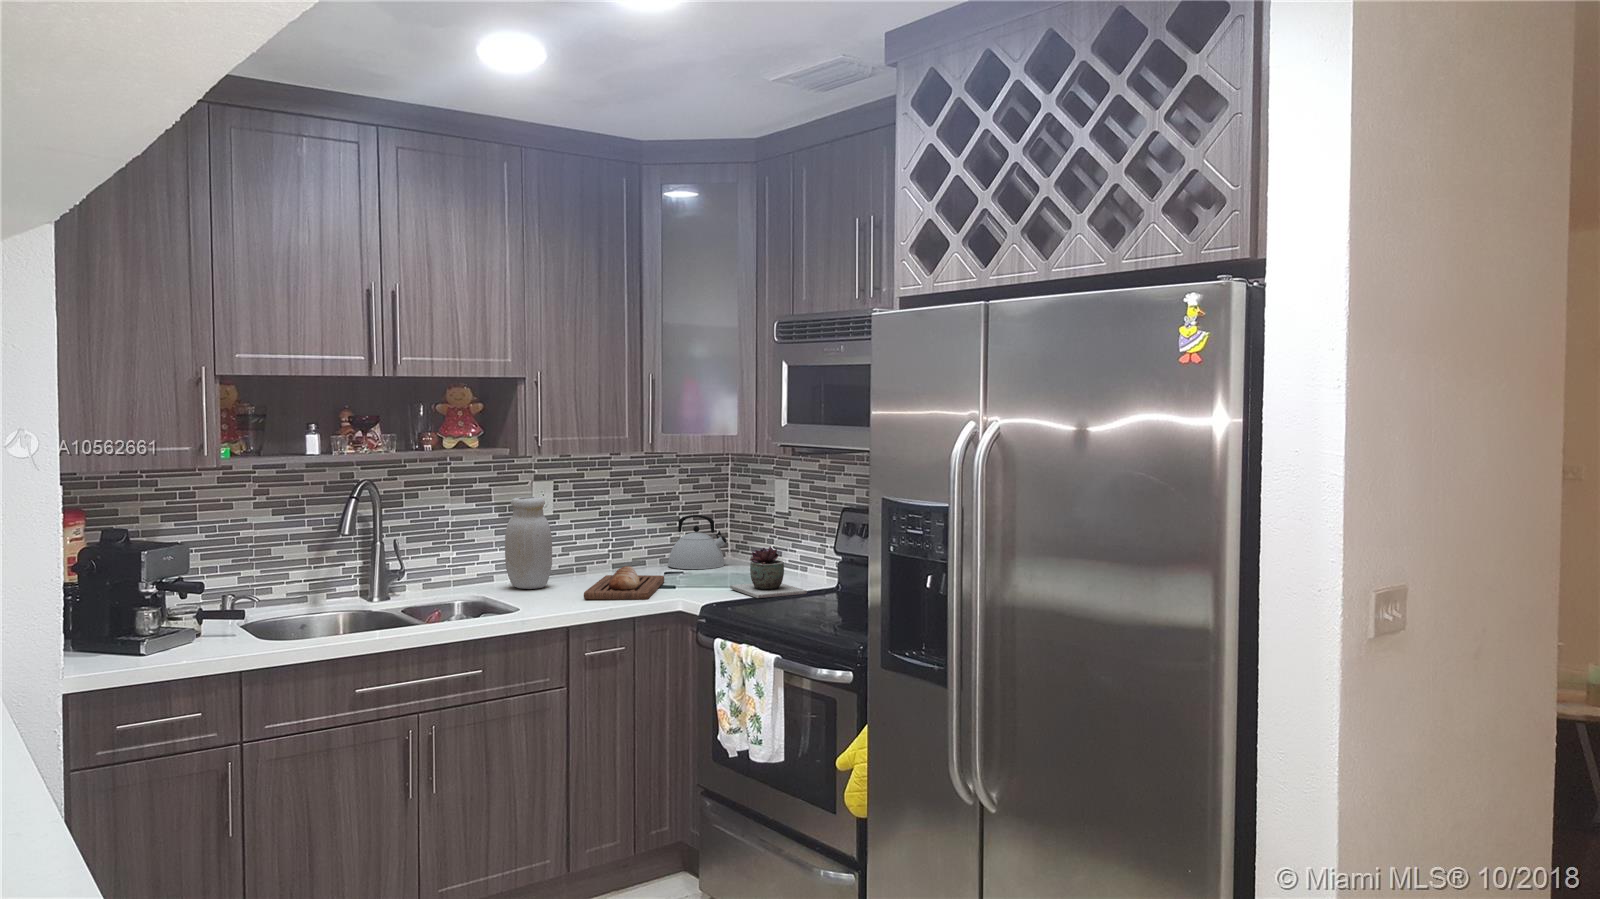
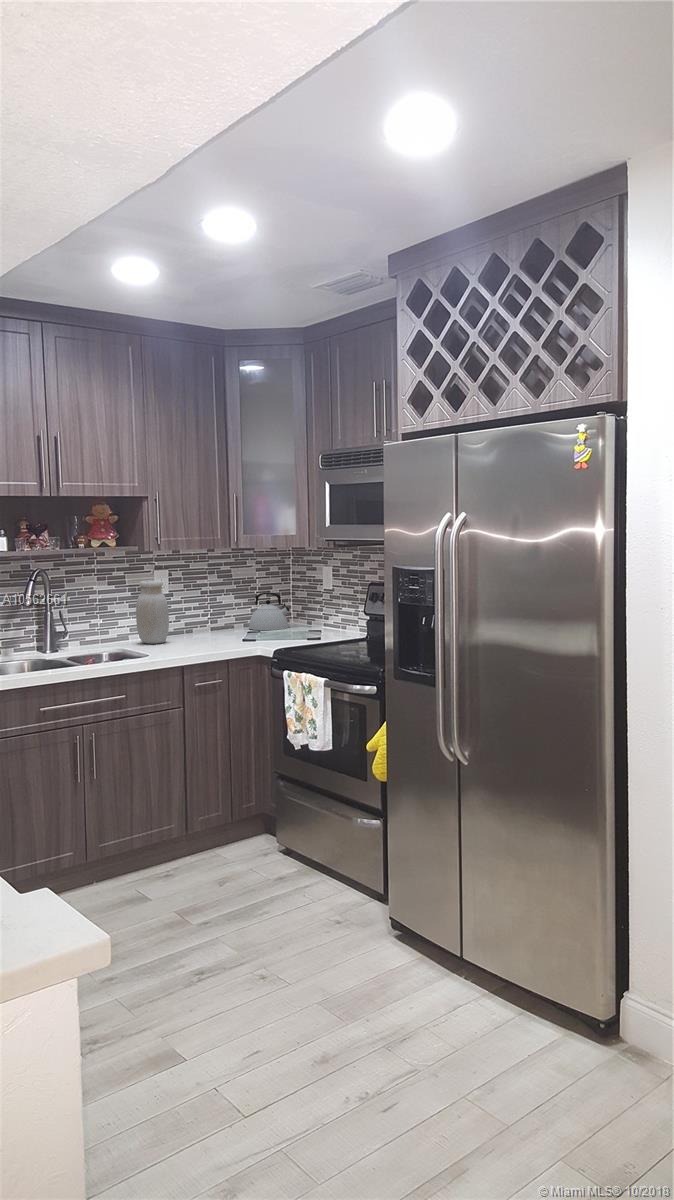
succulent plant: present [730,547,807,598] -> none [293,610,346,645]
bread loaf: present [584,566,664,600] -> none [192,627,247,648]

